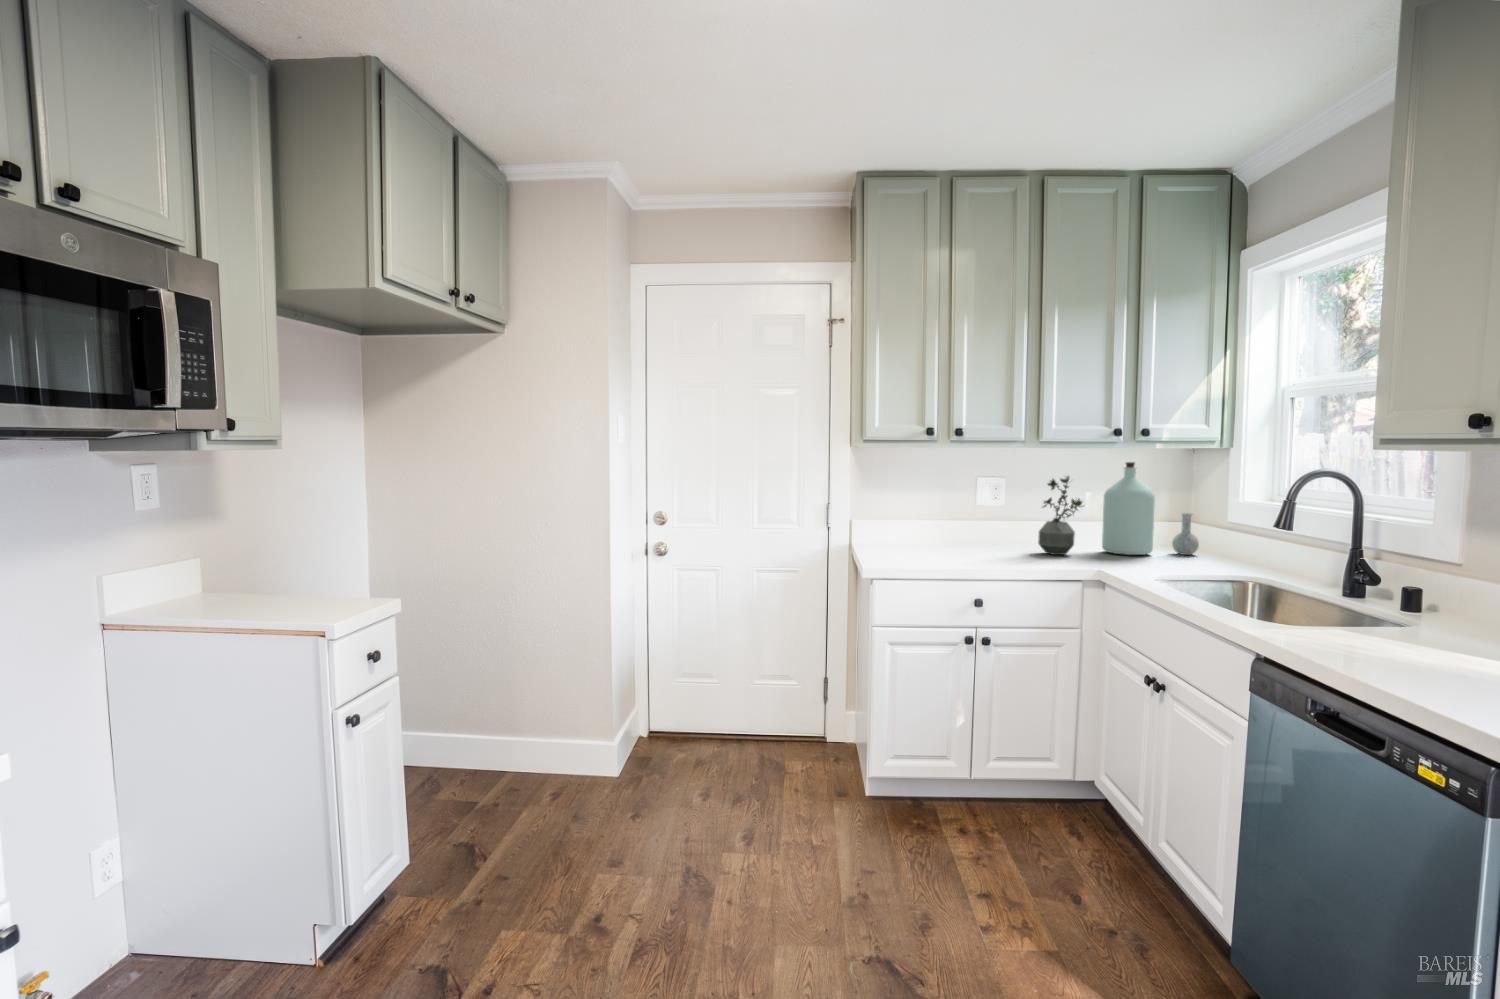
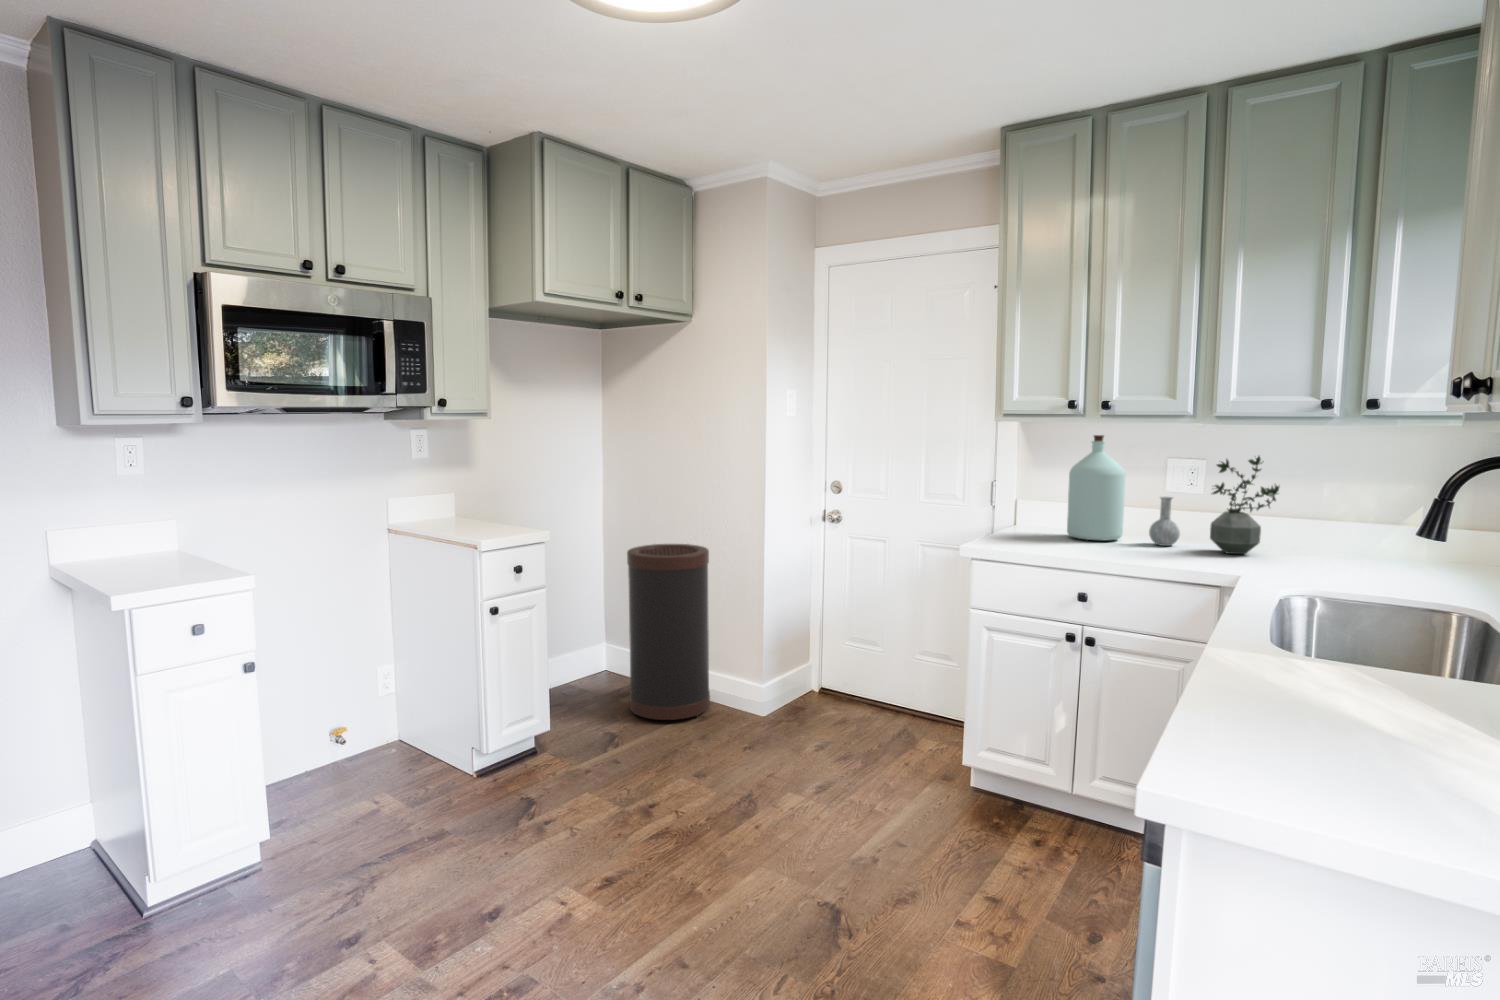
bottle: present [1102,462,1199,555] -> present [1067,435,1180,546]
trash can: none [445,595,551,814] -> present [627,544,710,720]

